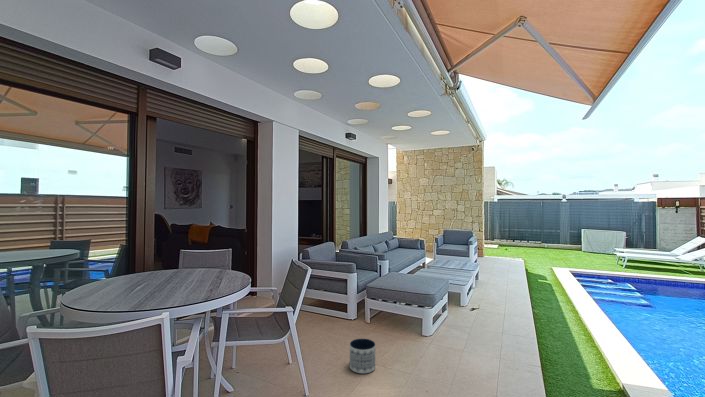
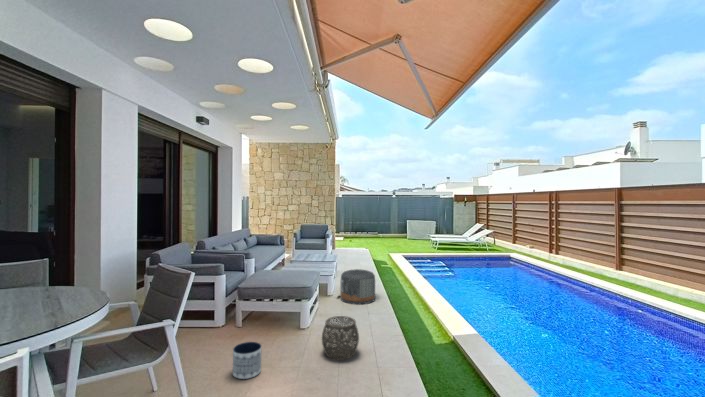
pouf: none [476,281,518,321] -> present [340,269,375,304]
woven basket: none [438,329,481,378] -> present [322,316,359,359]

